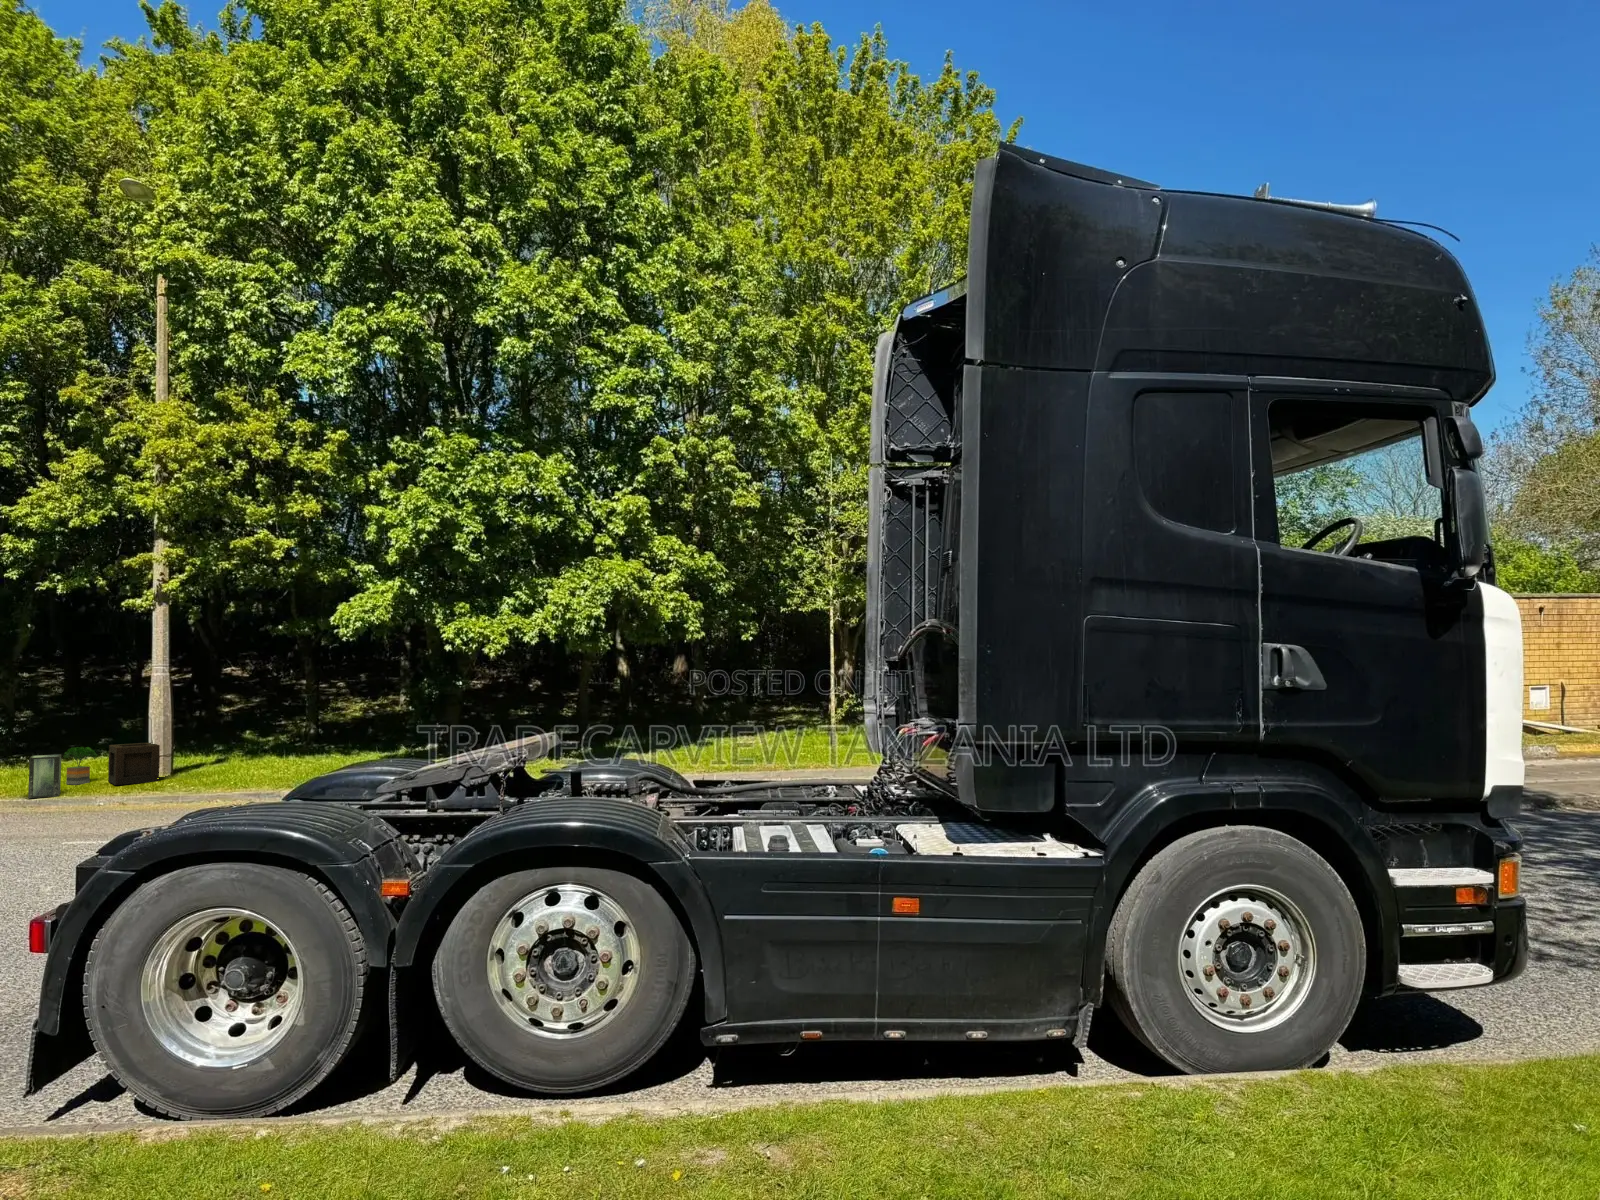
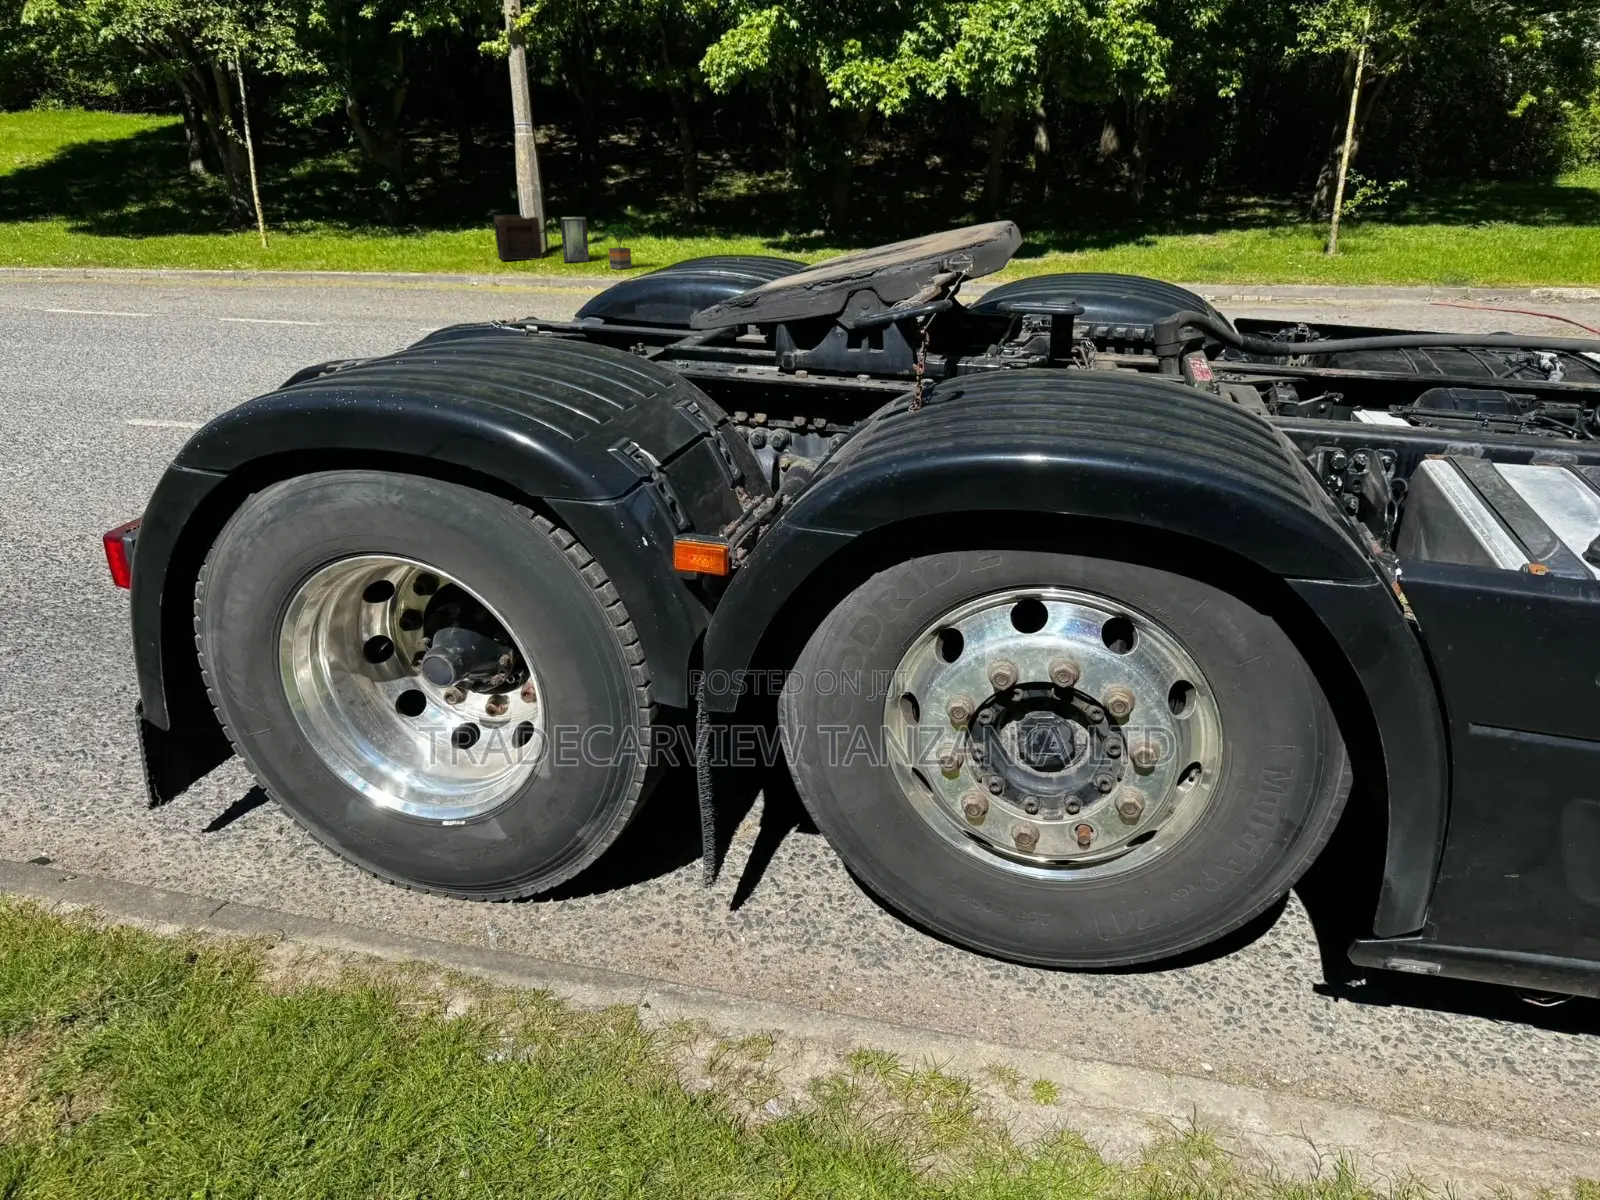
potted tree: present [65,747,97,785] -> present [605,224,636,269]
storage box: present [28,754,61,798] -> present [561,217,589,262]

